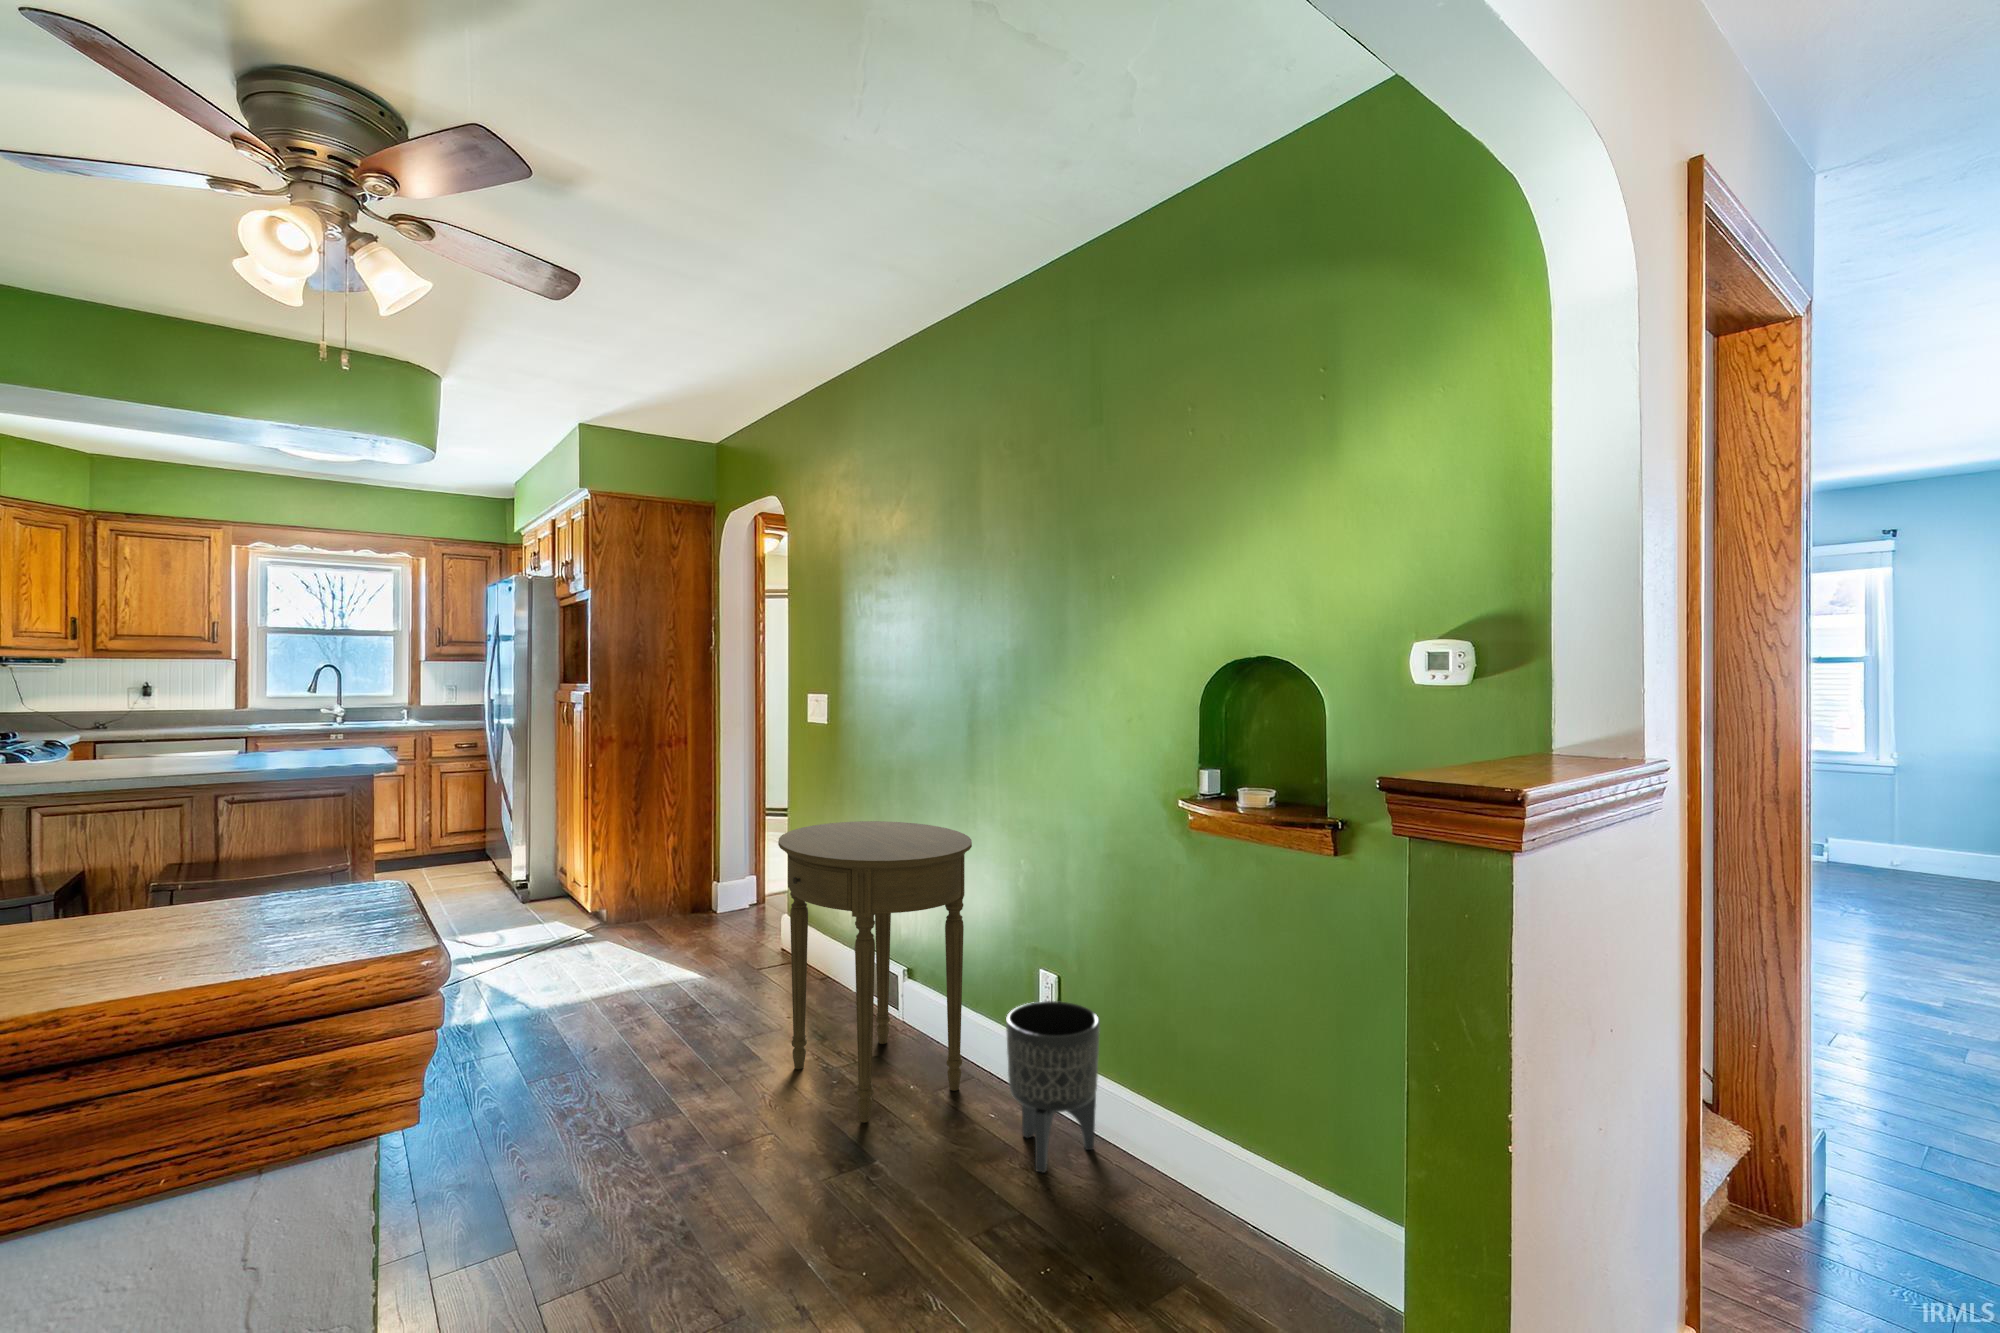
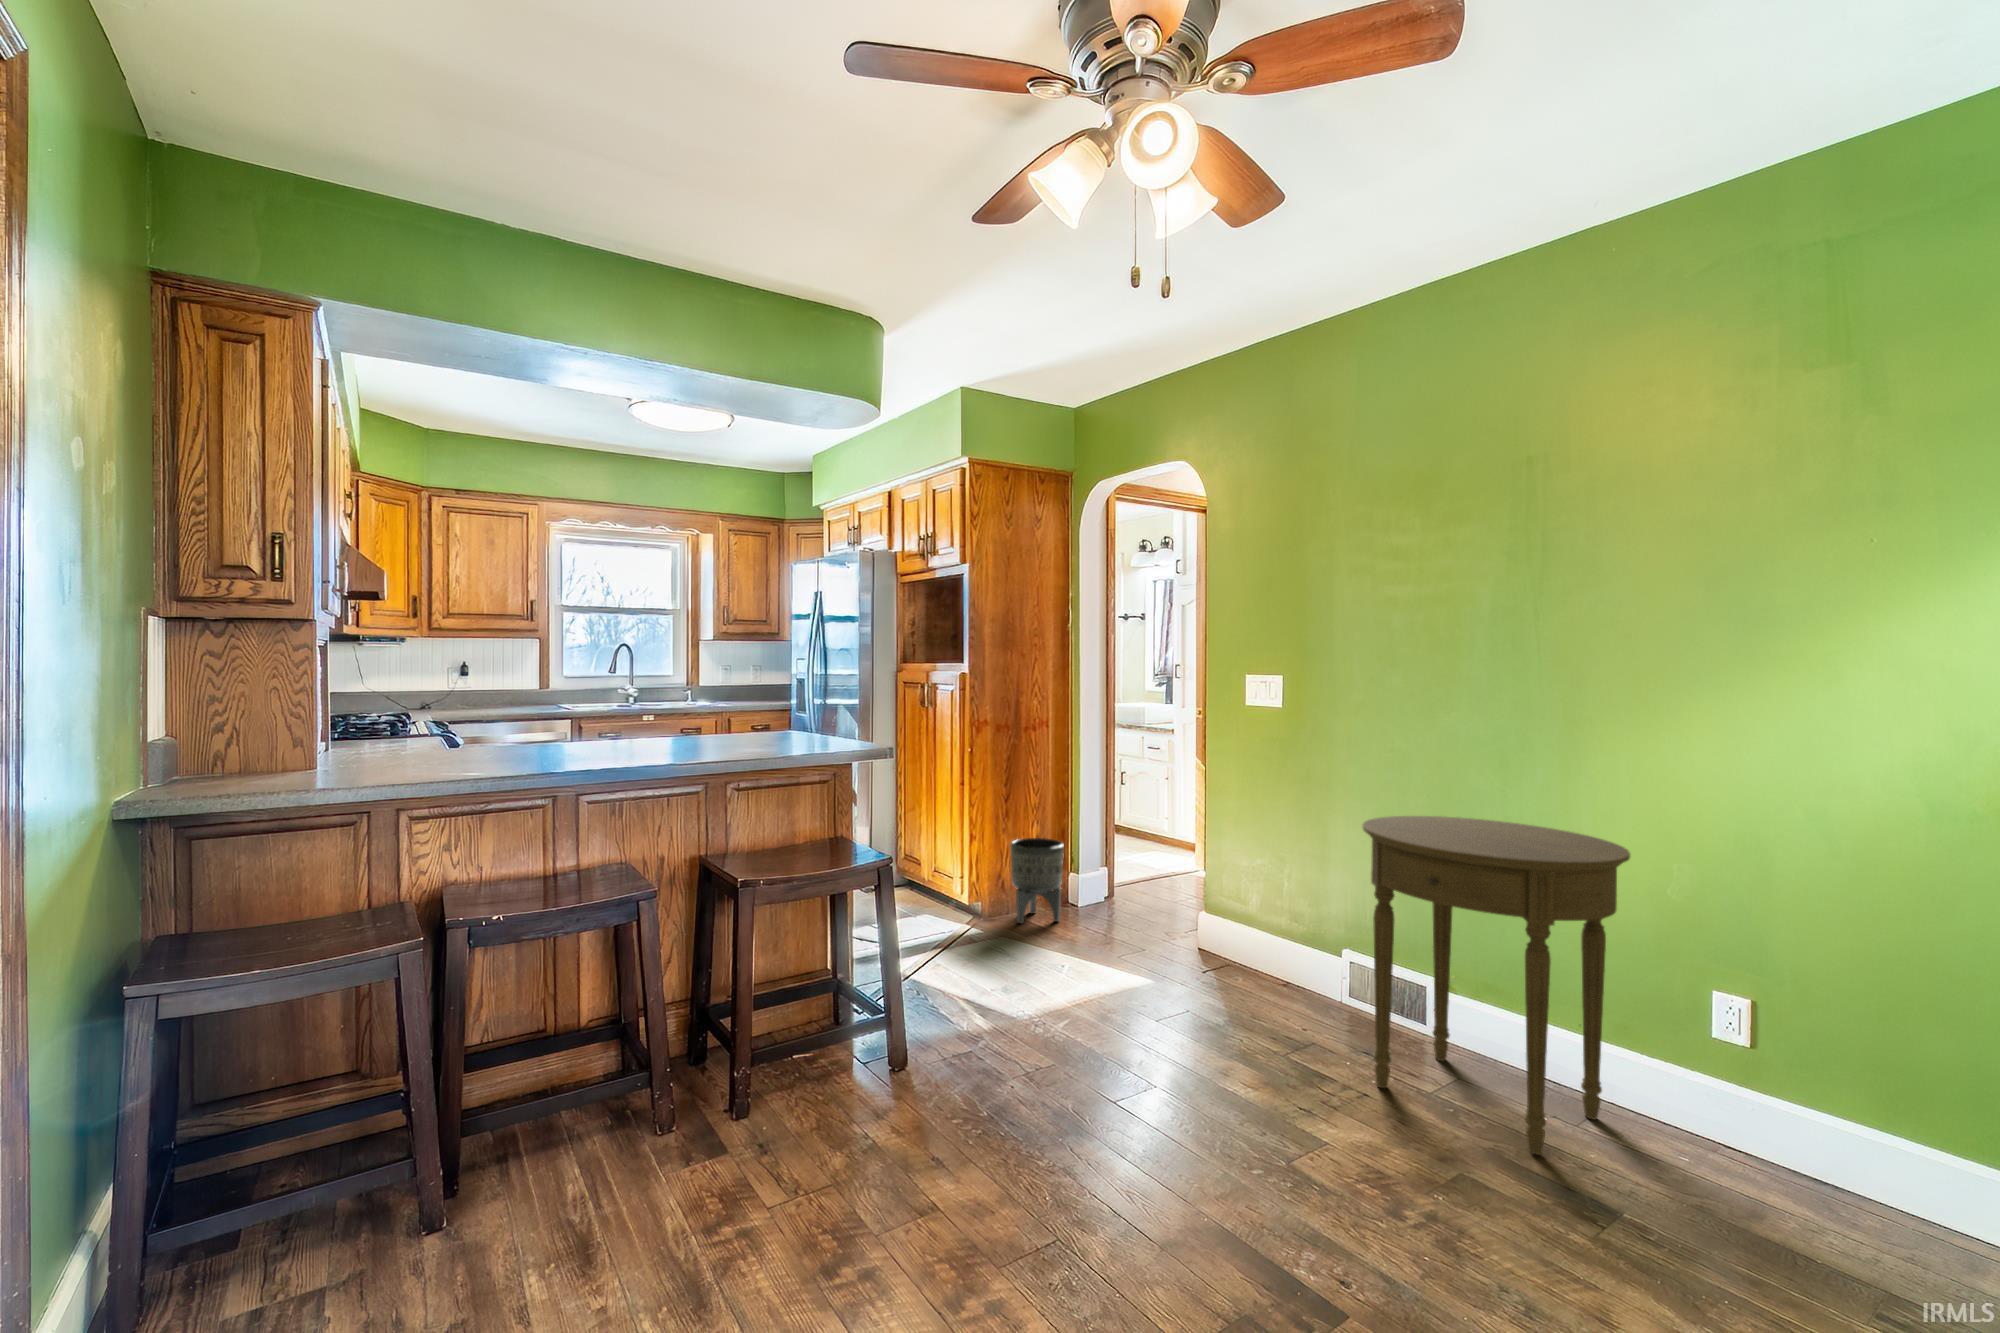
planter: present [1006,1001,1100,1173] -> present [1010,838,1064,923]

